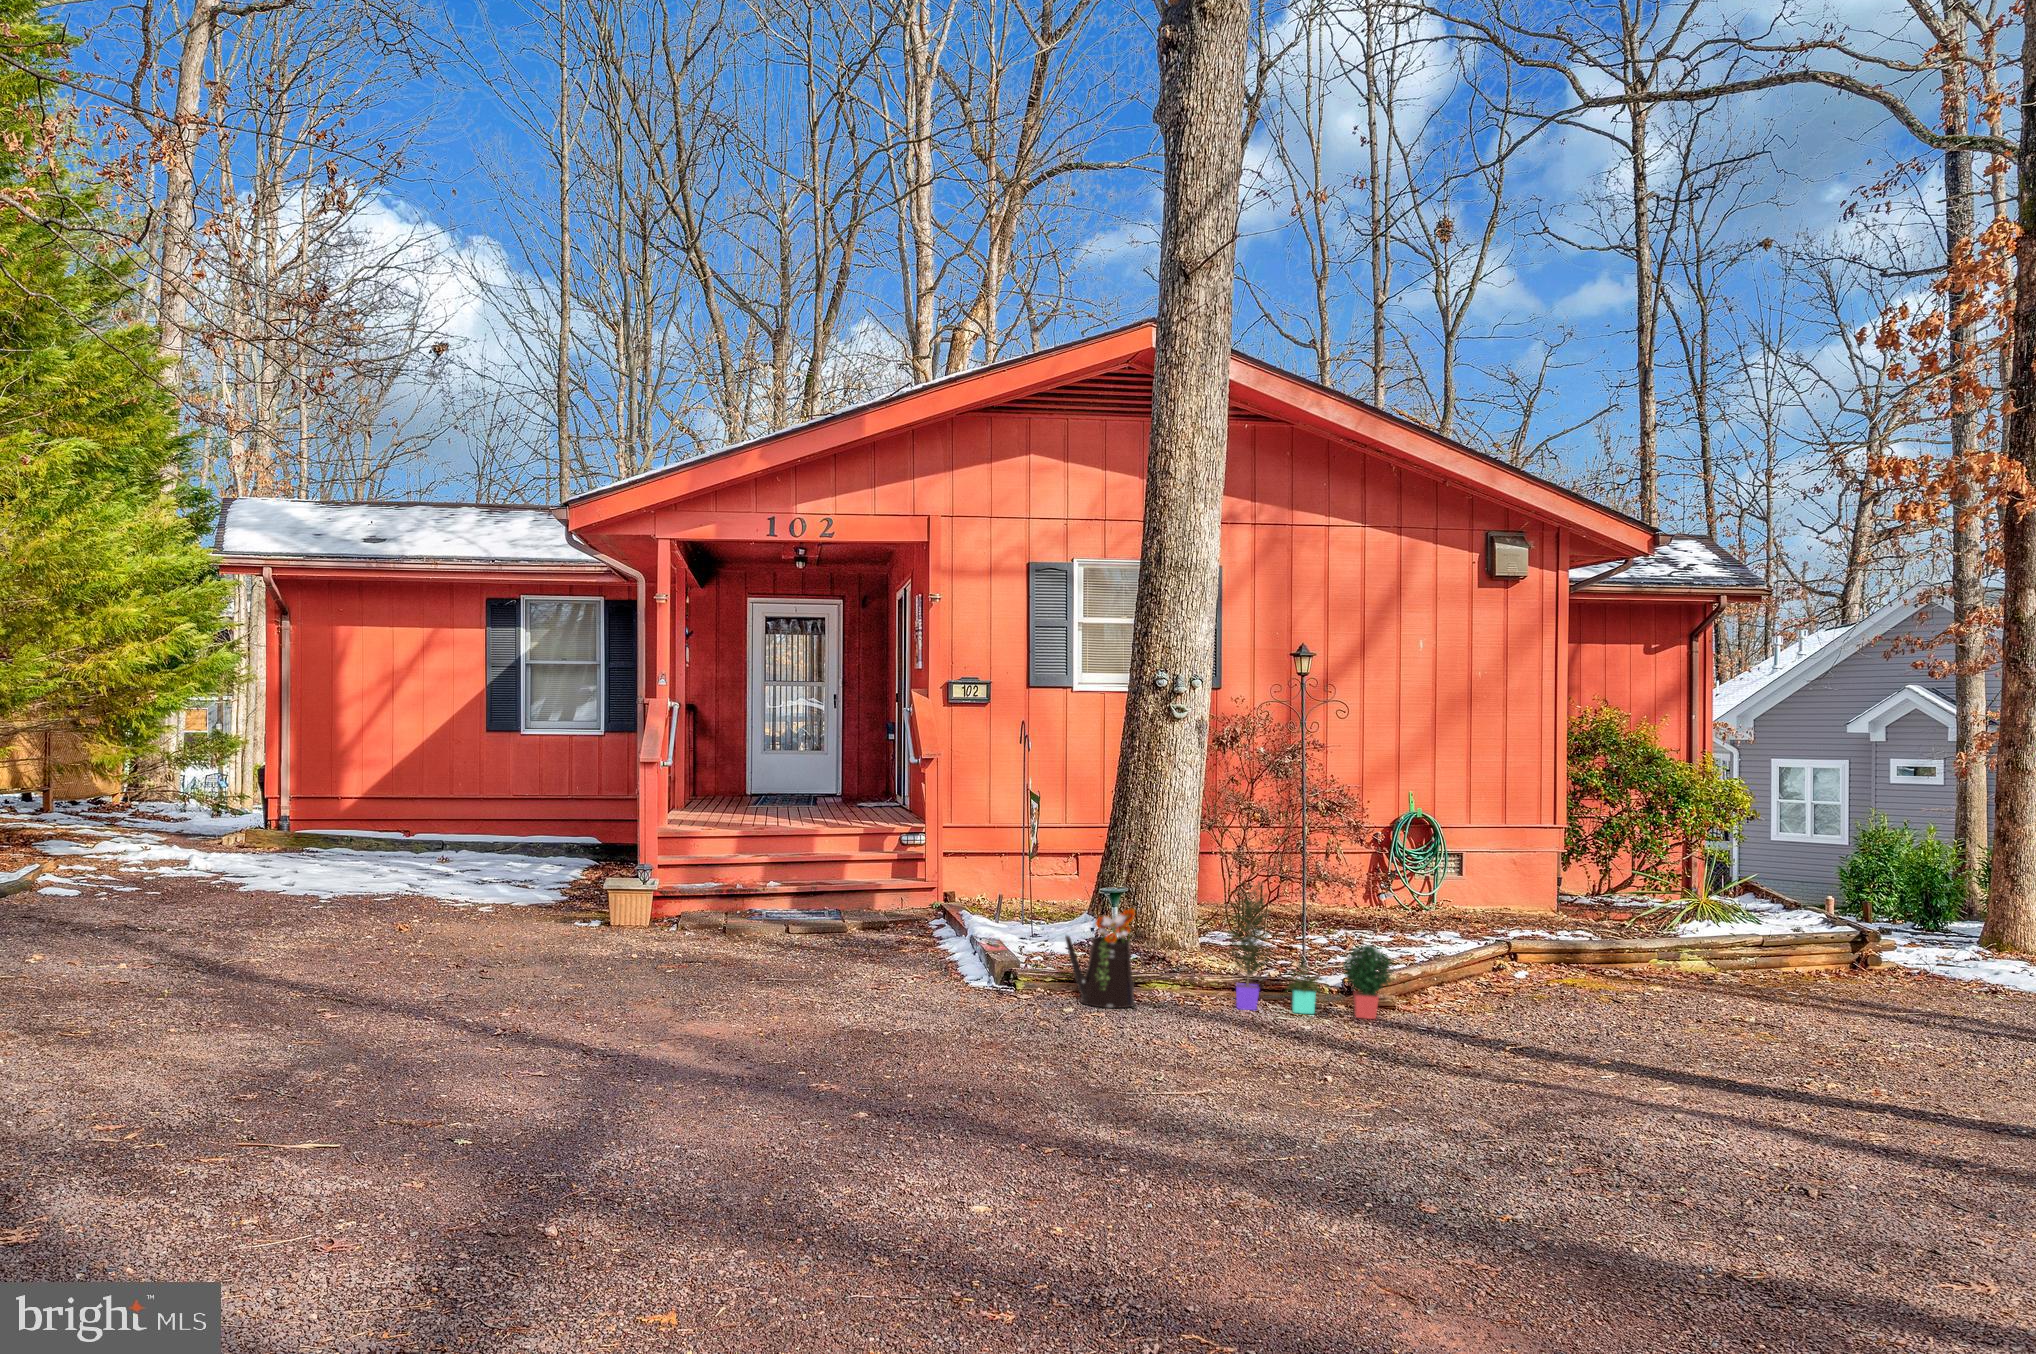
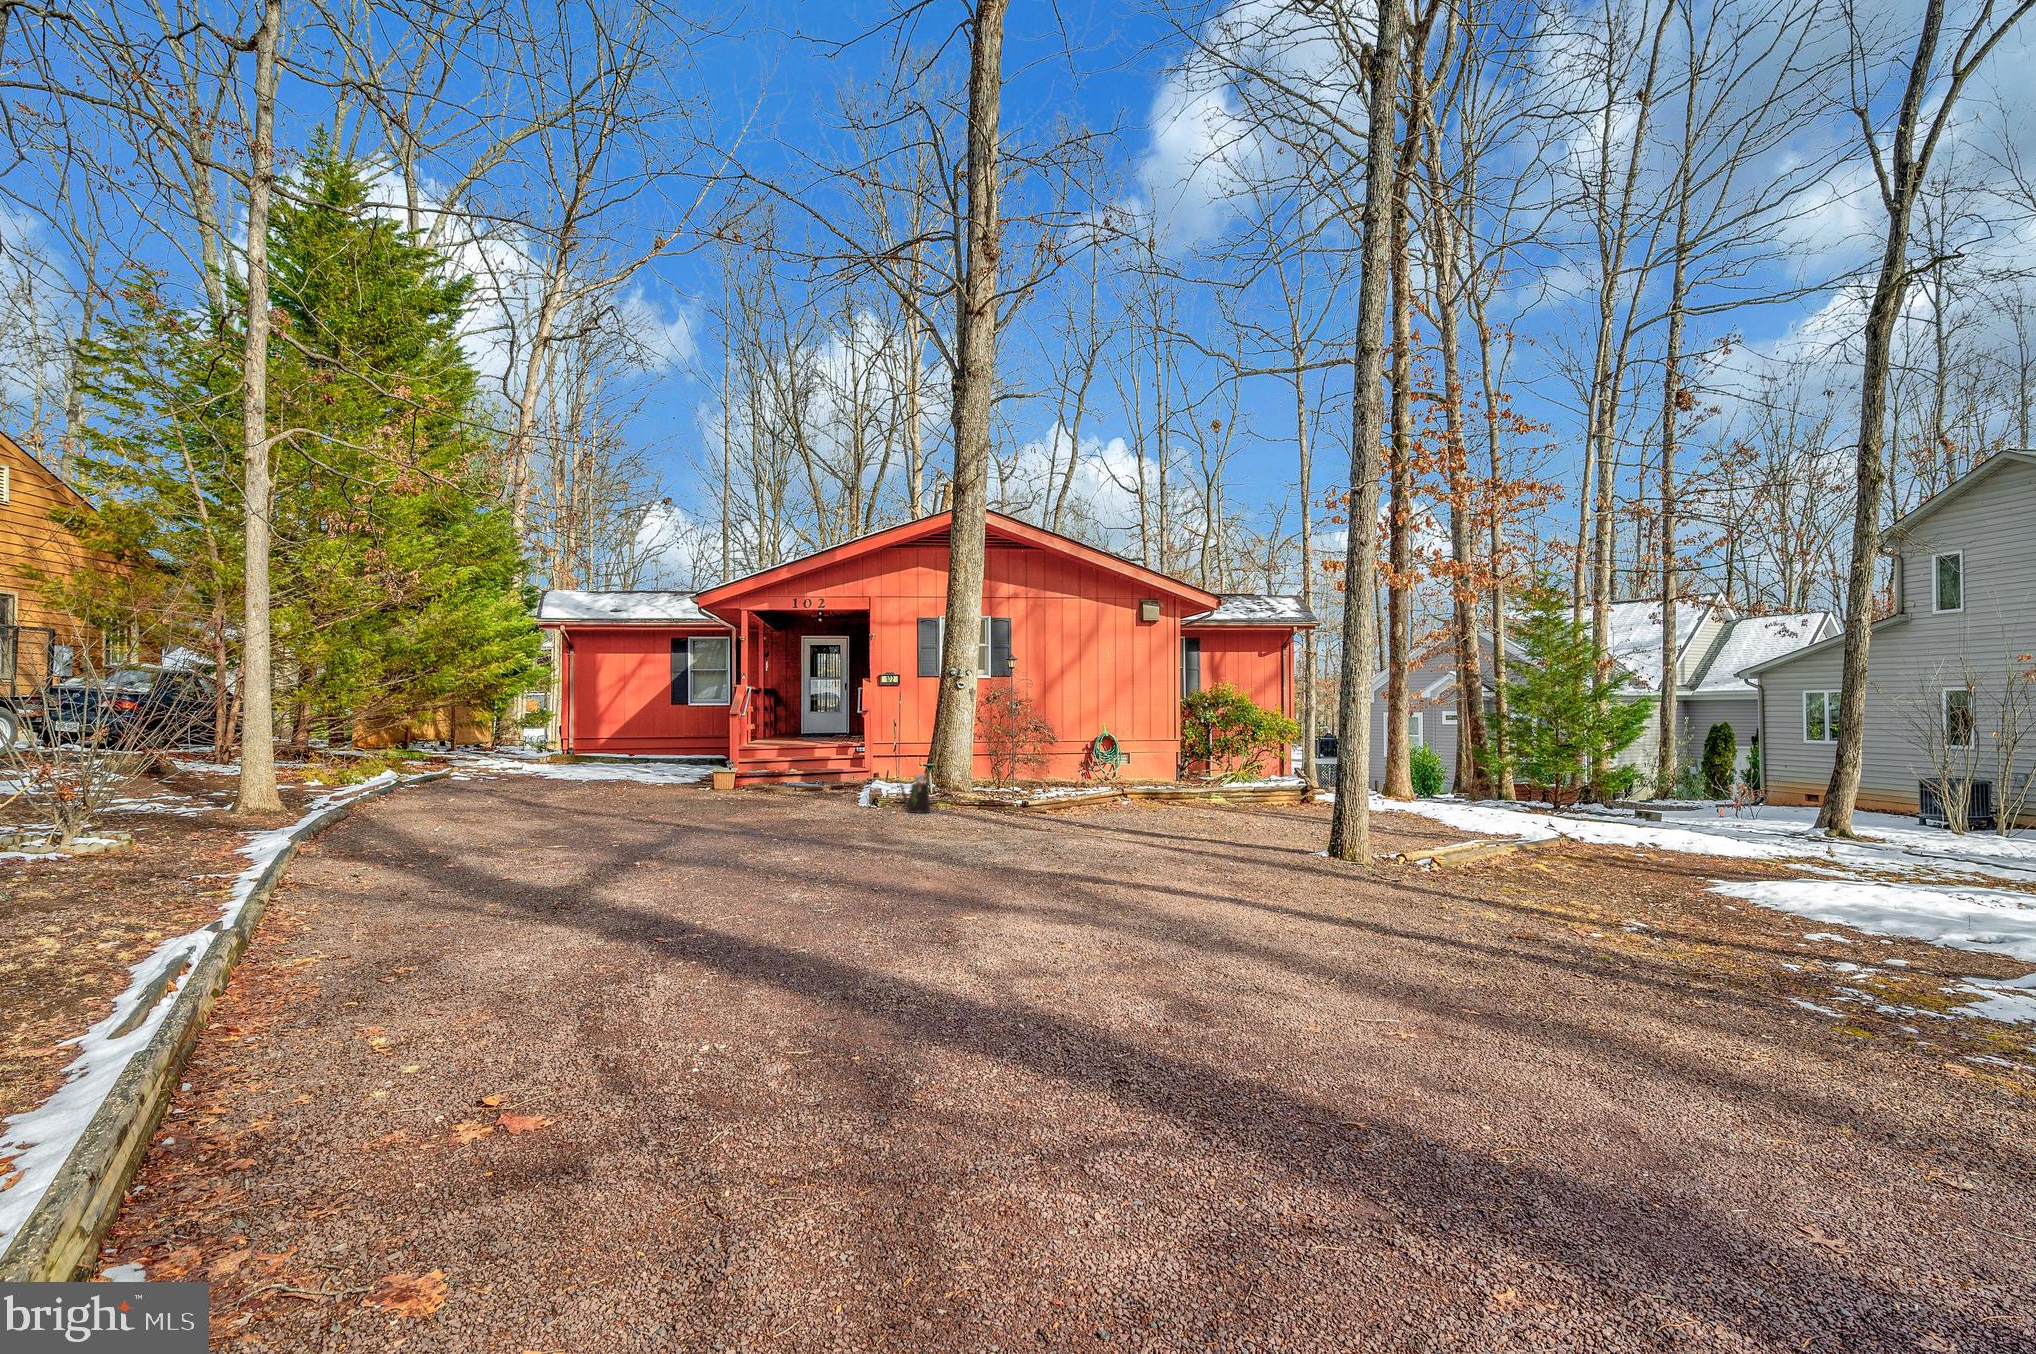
potted plant: present [1228,881,1394,1019] -> none [971,758,1044,817]

